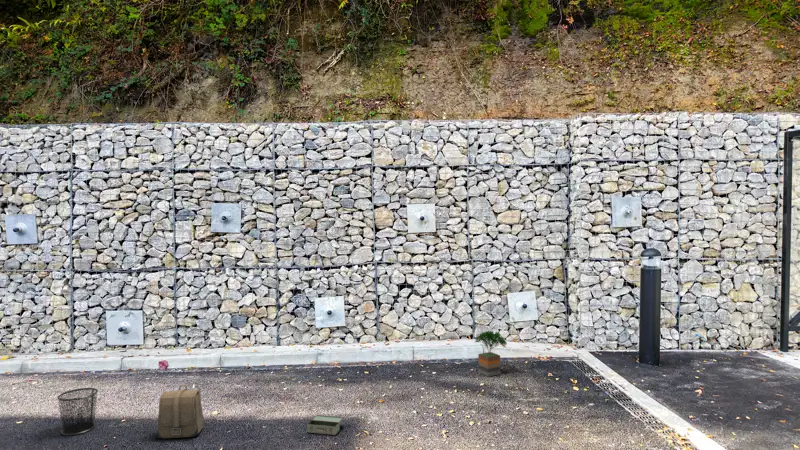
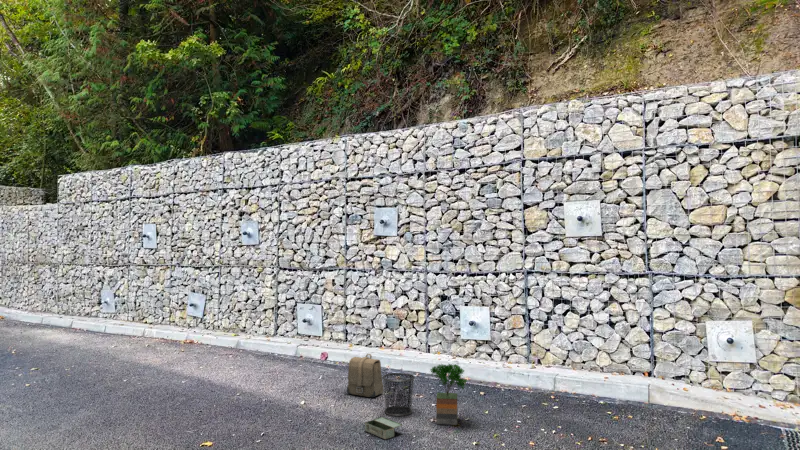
potted tree: present [475,331,507,376] -> present [431,364,467,425]
backpack: present [157,385,204,439] -> present [347,354,383,398]
waste bin: present [57,388,98,435] -> present [383,373,415,416]

